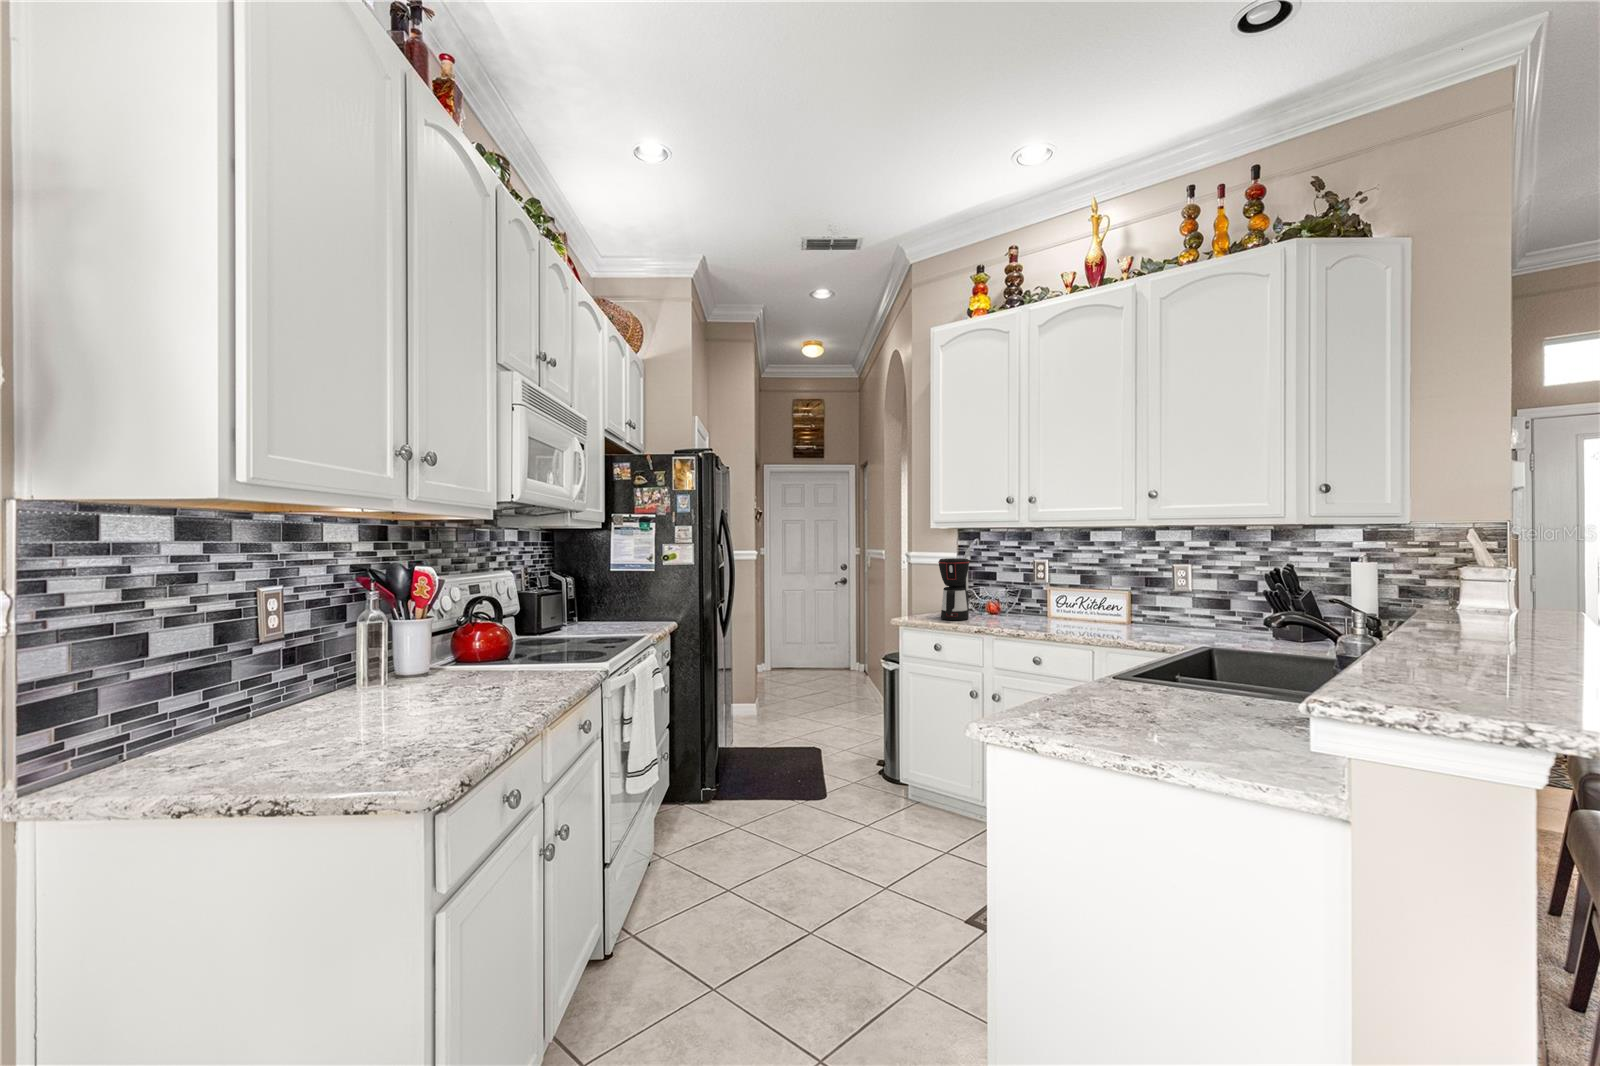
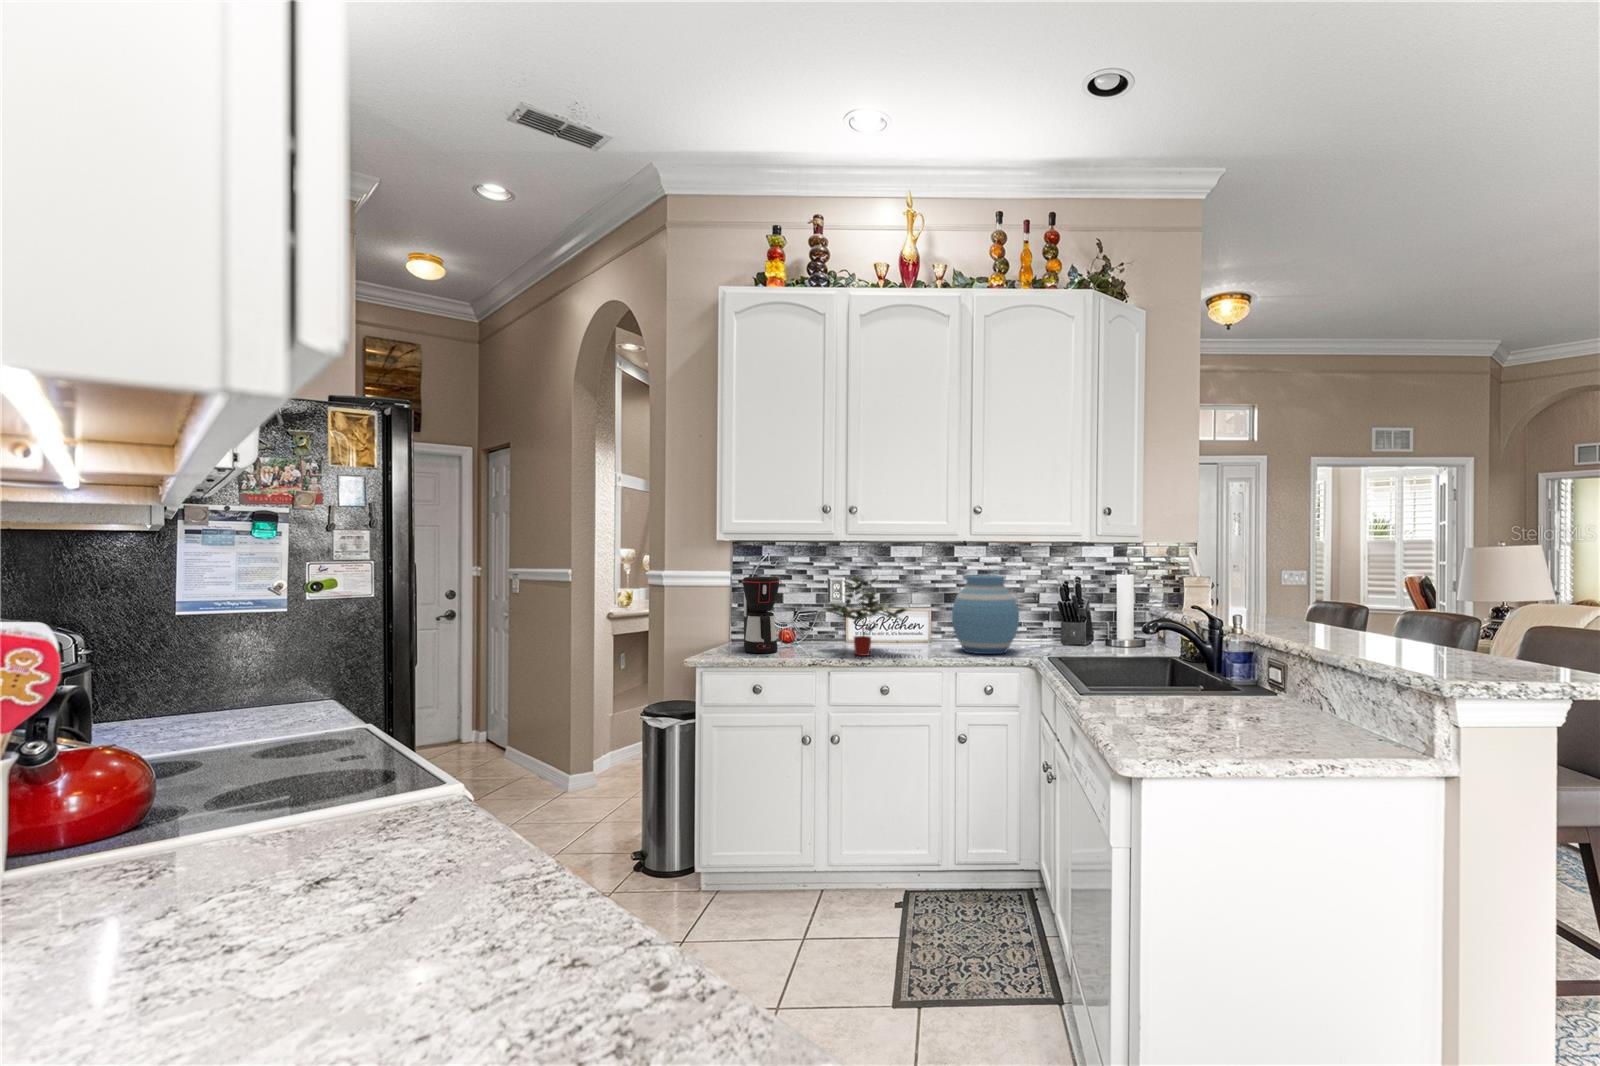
potted plant: none [999,559,1074,629] -> present [825,576,907,656]
vase: none [1117,560,1189,637] -> present [952,575,1019,654]

